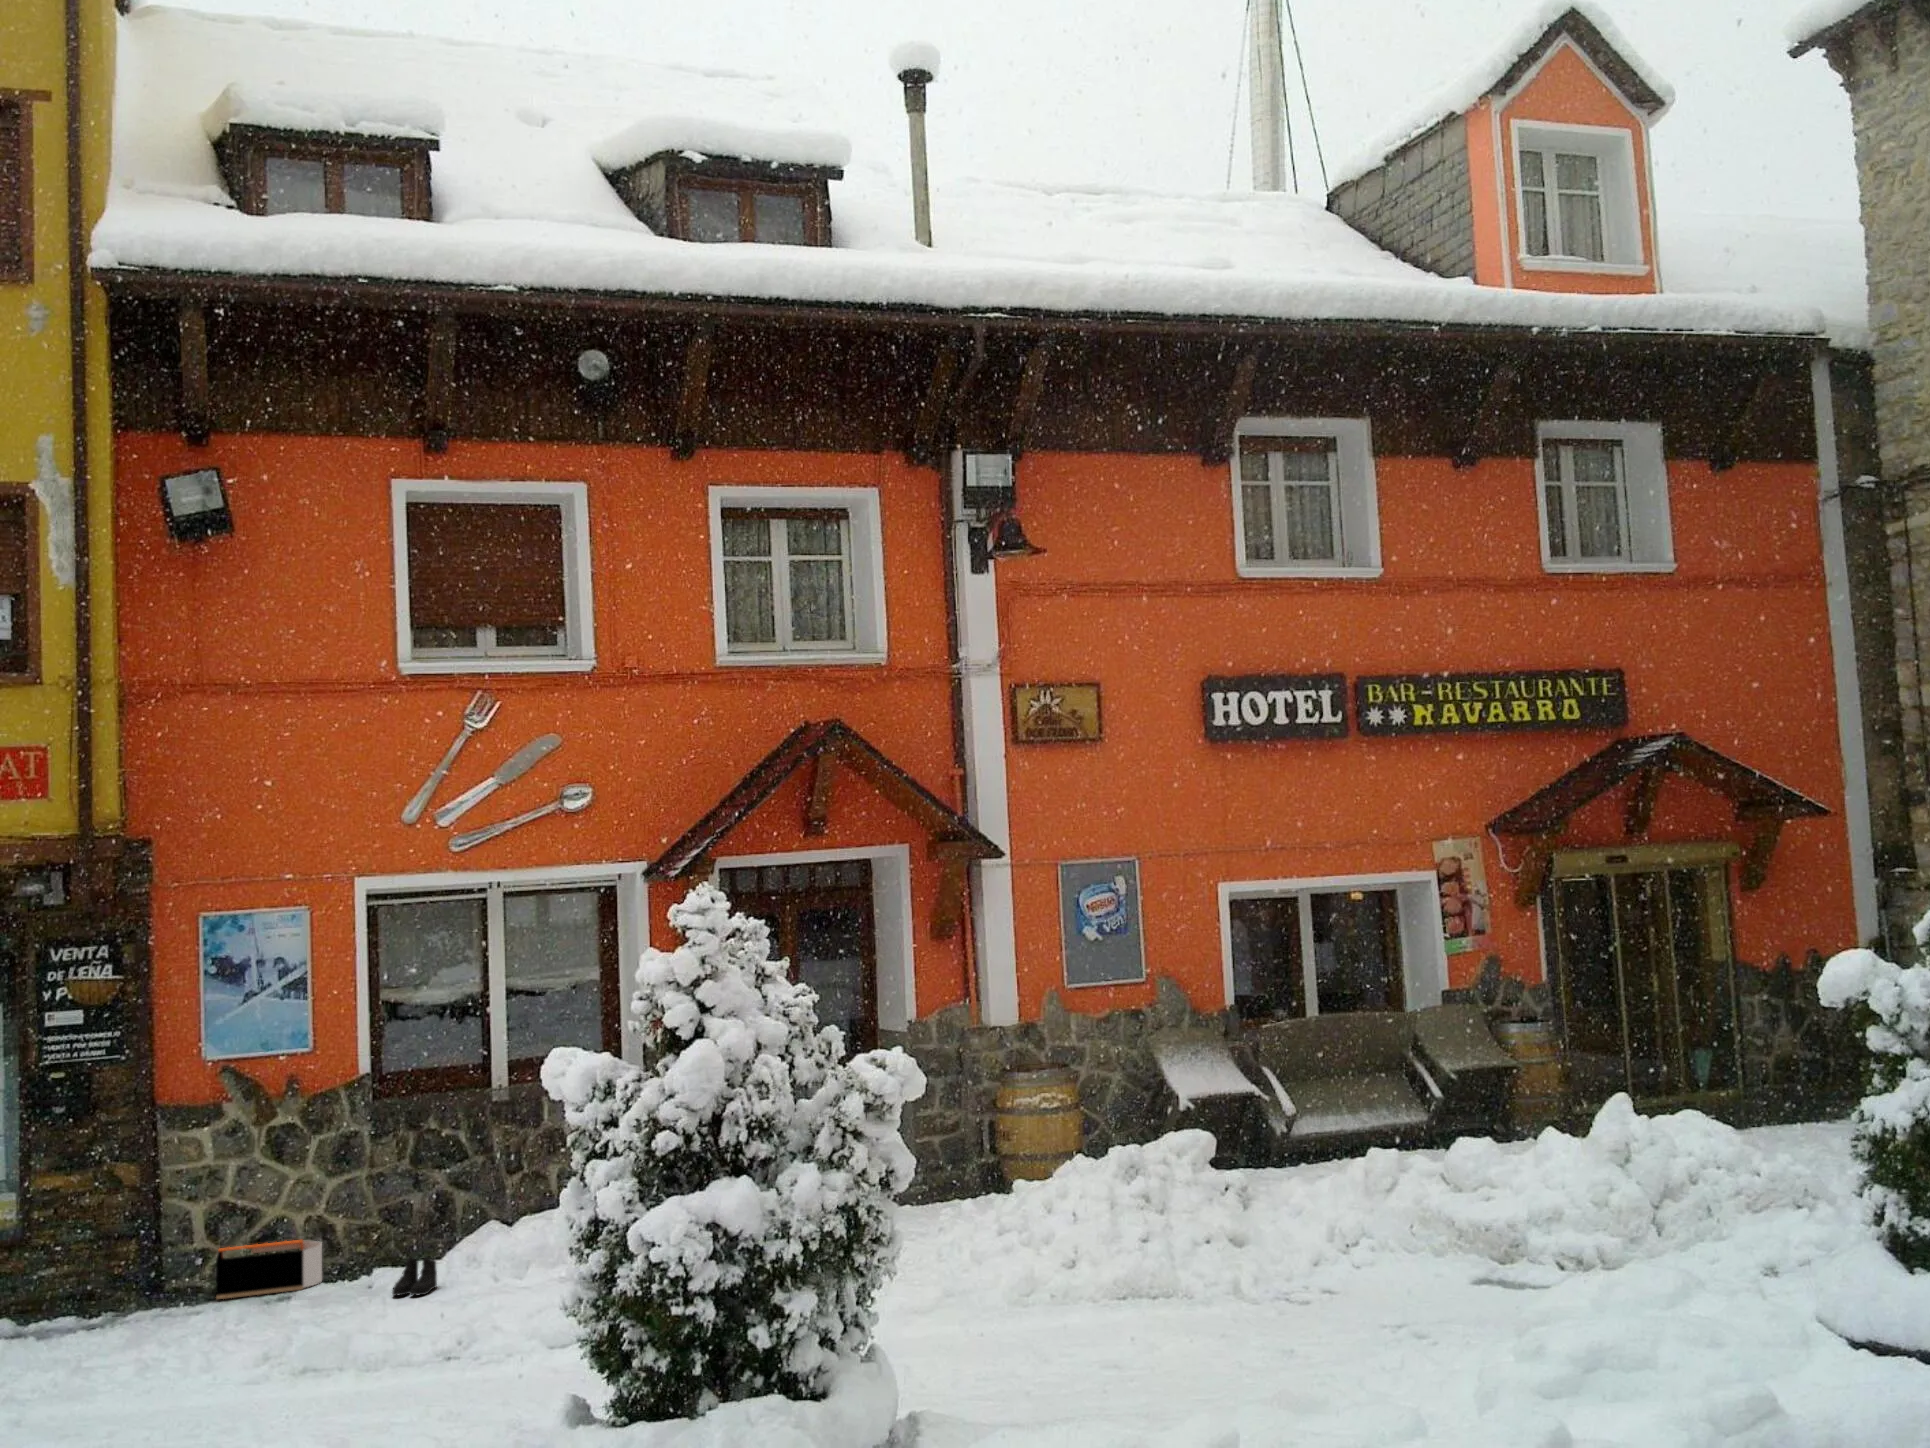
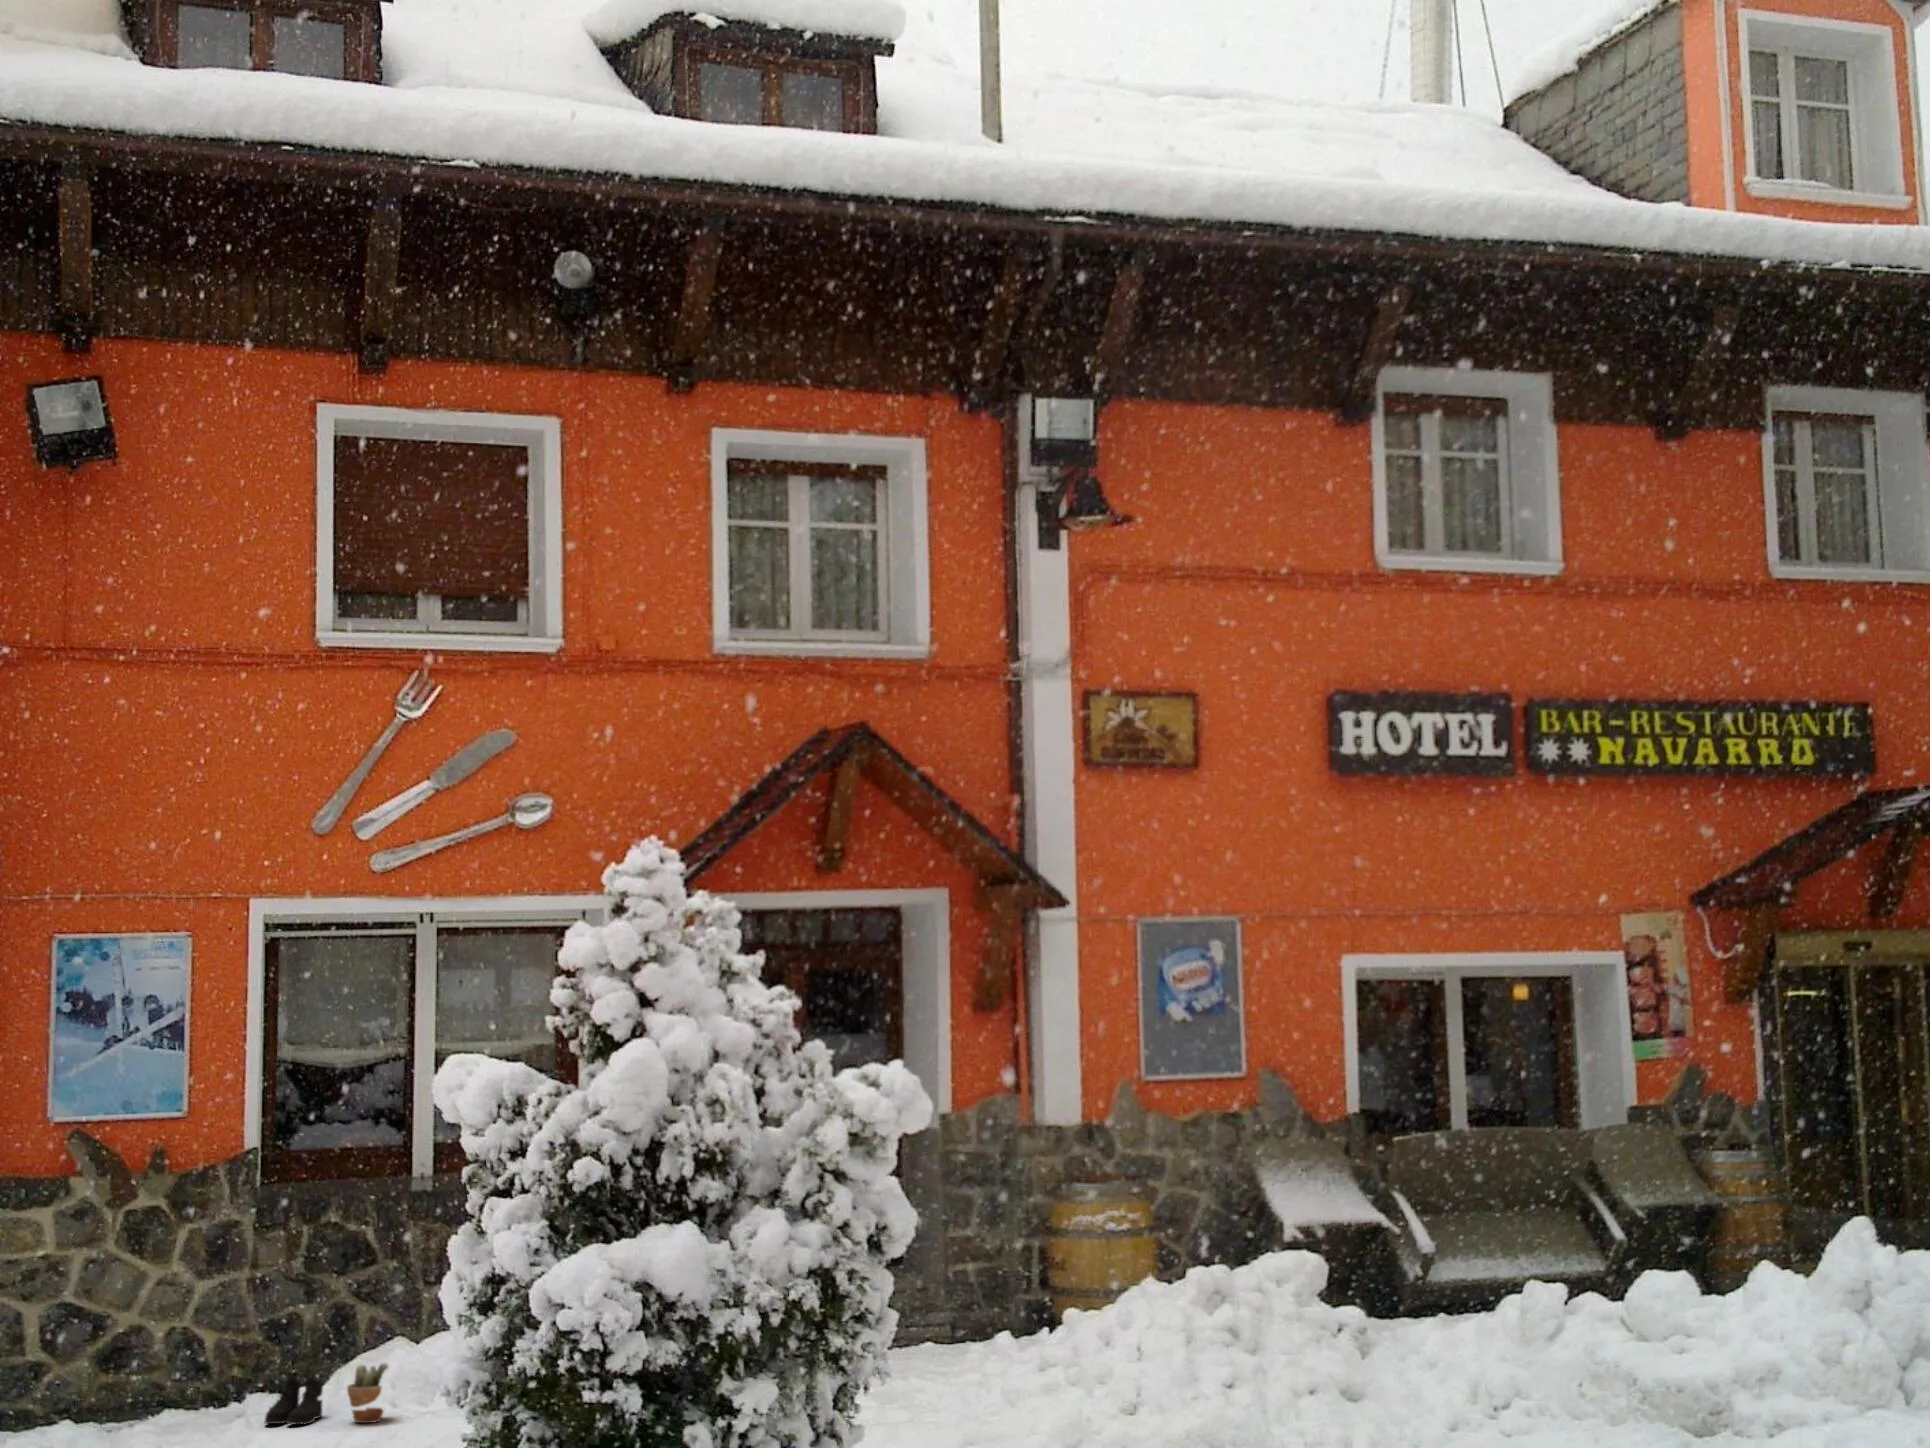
storage bin: present [216,1240,322,1299] -> none [45,1352,183,1421]
potted plant: none [456,1244,490,1292] -> present [347,1363,388,1423]

